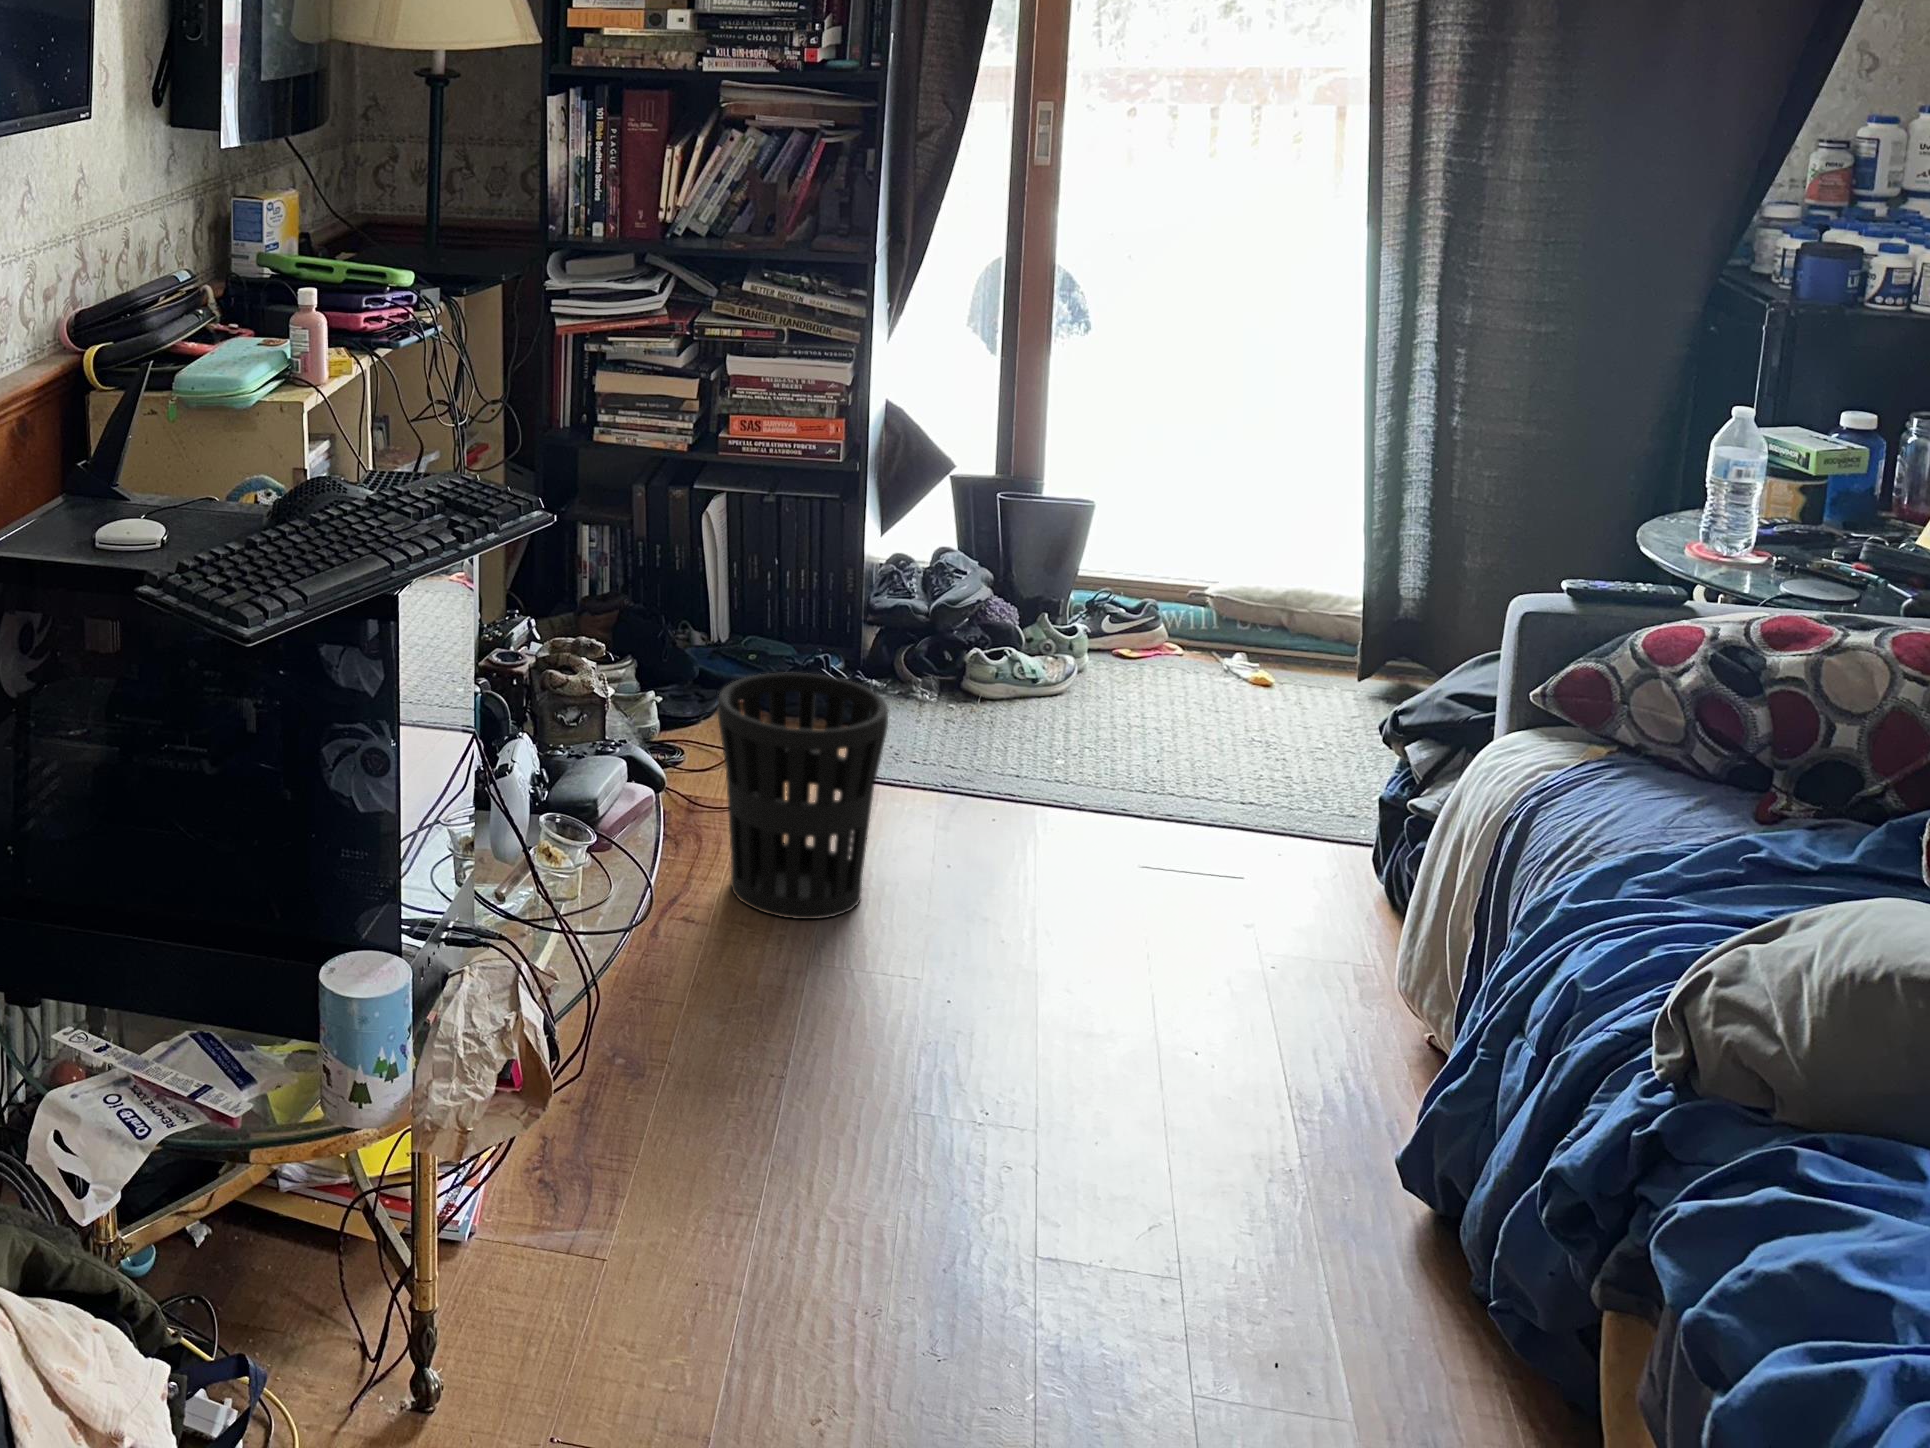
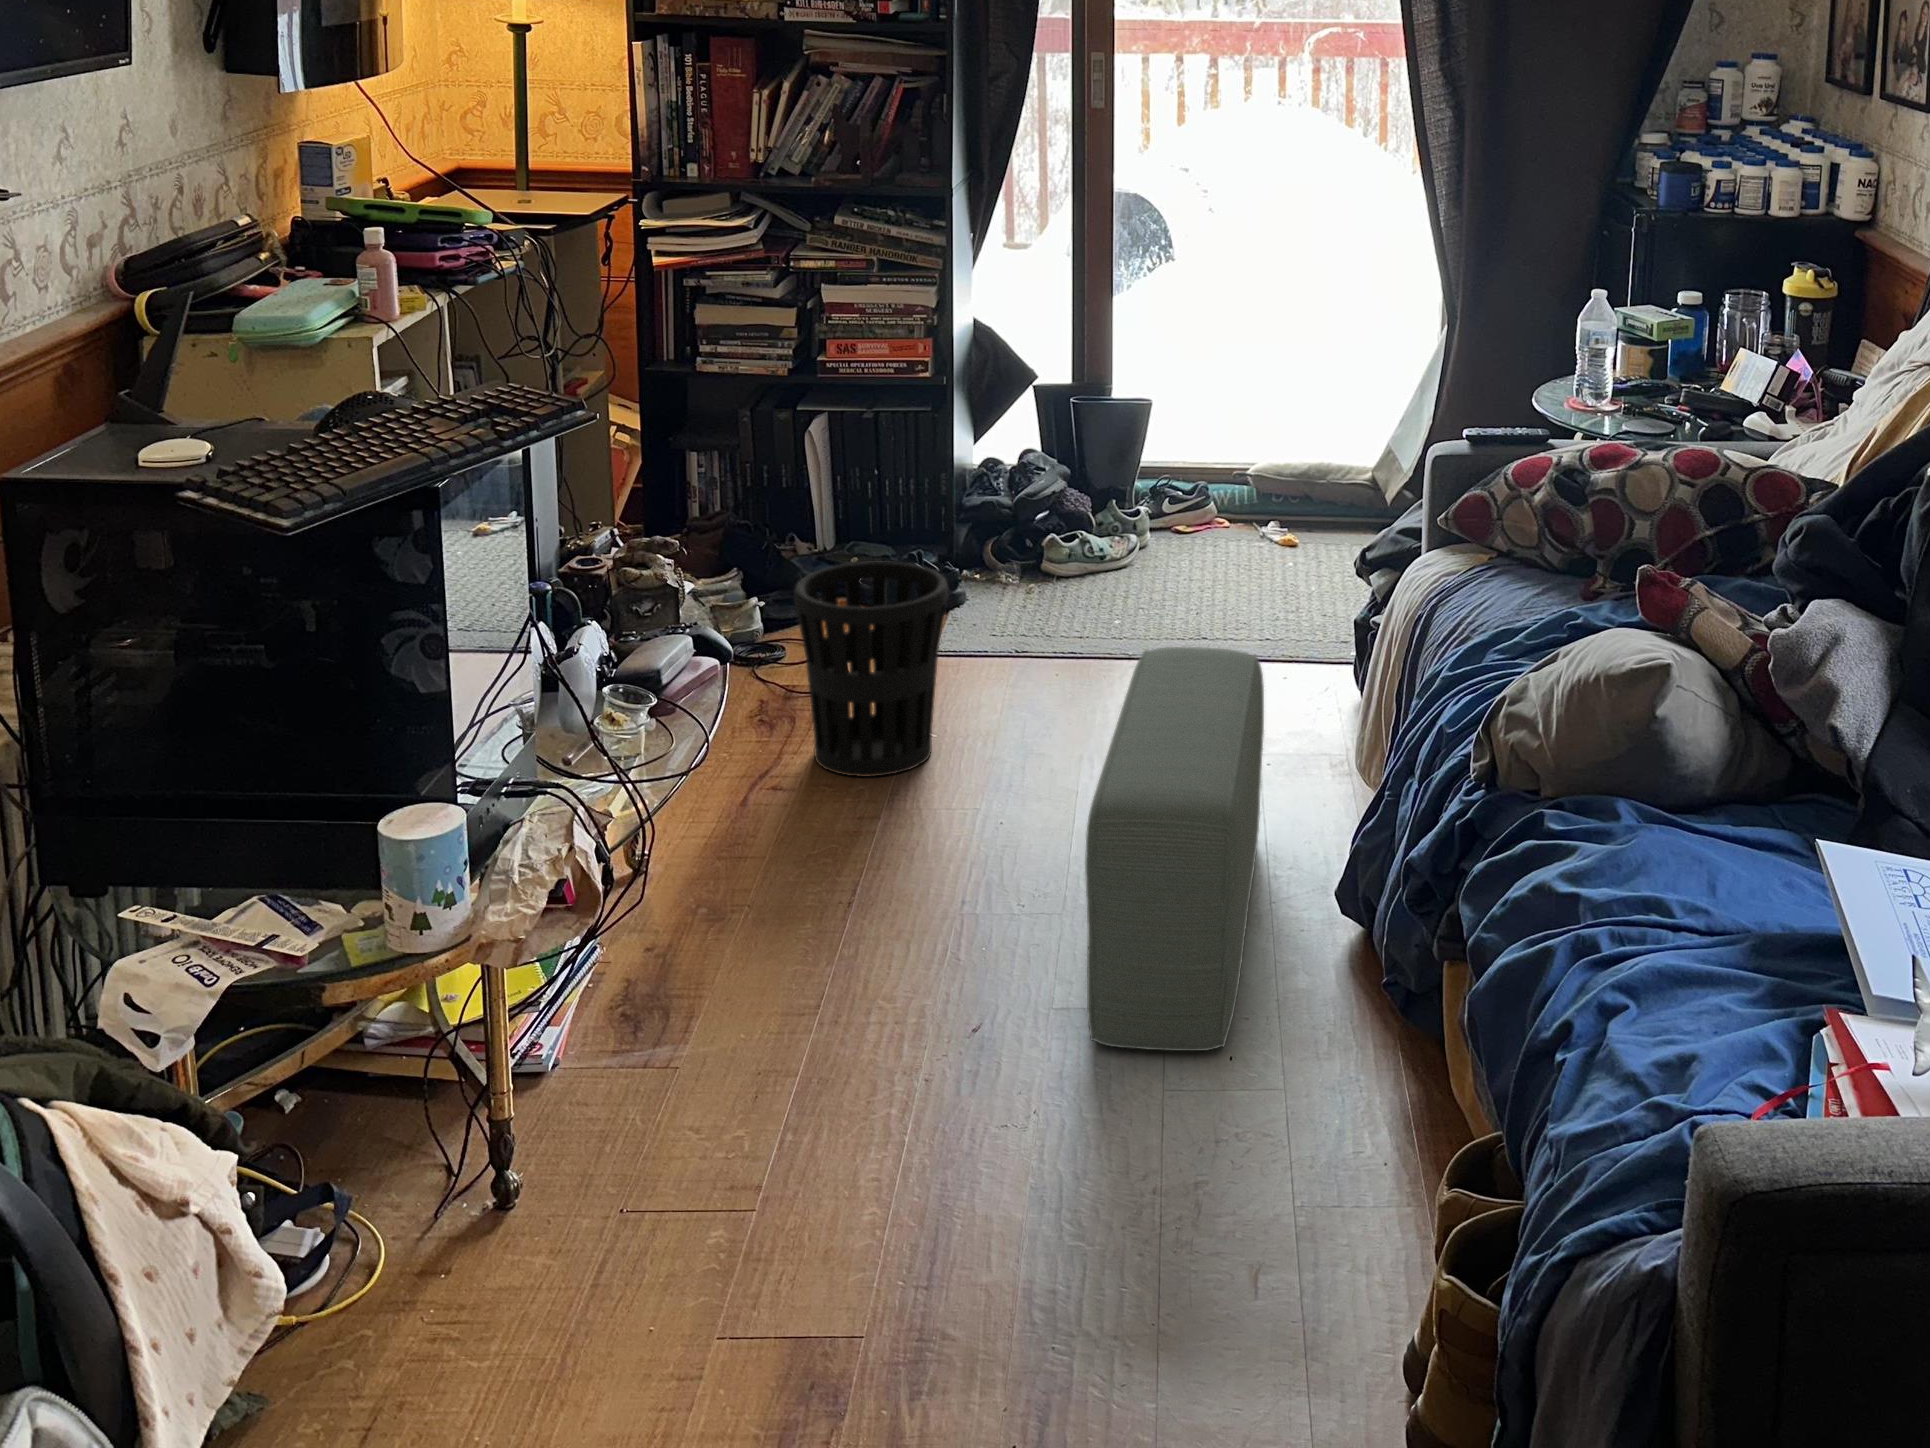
pouf: none [1095,817,1308,1353] -> present [1085,647,1264,1051]

